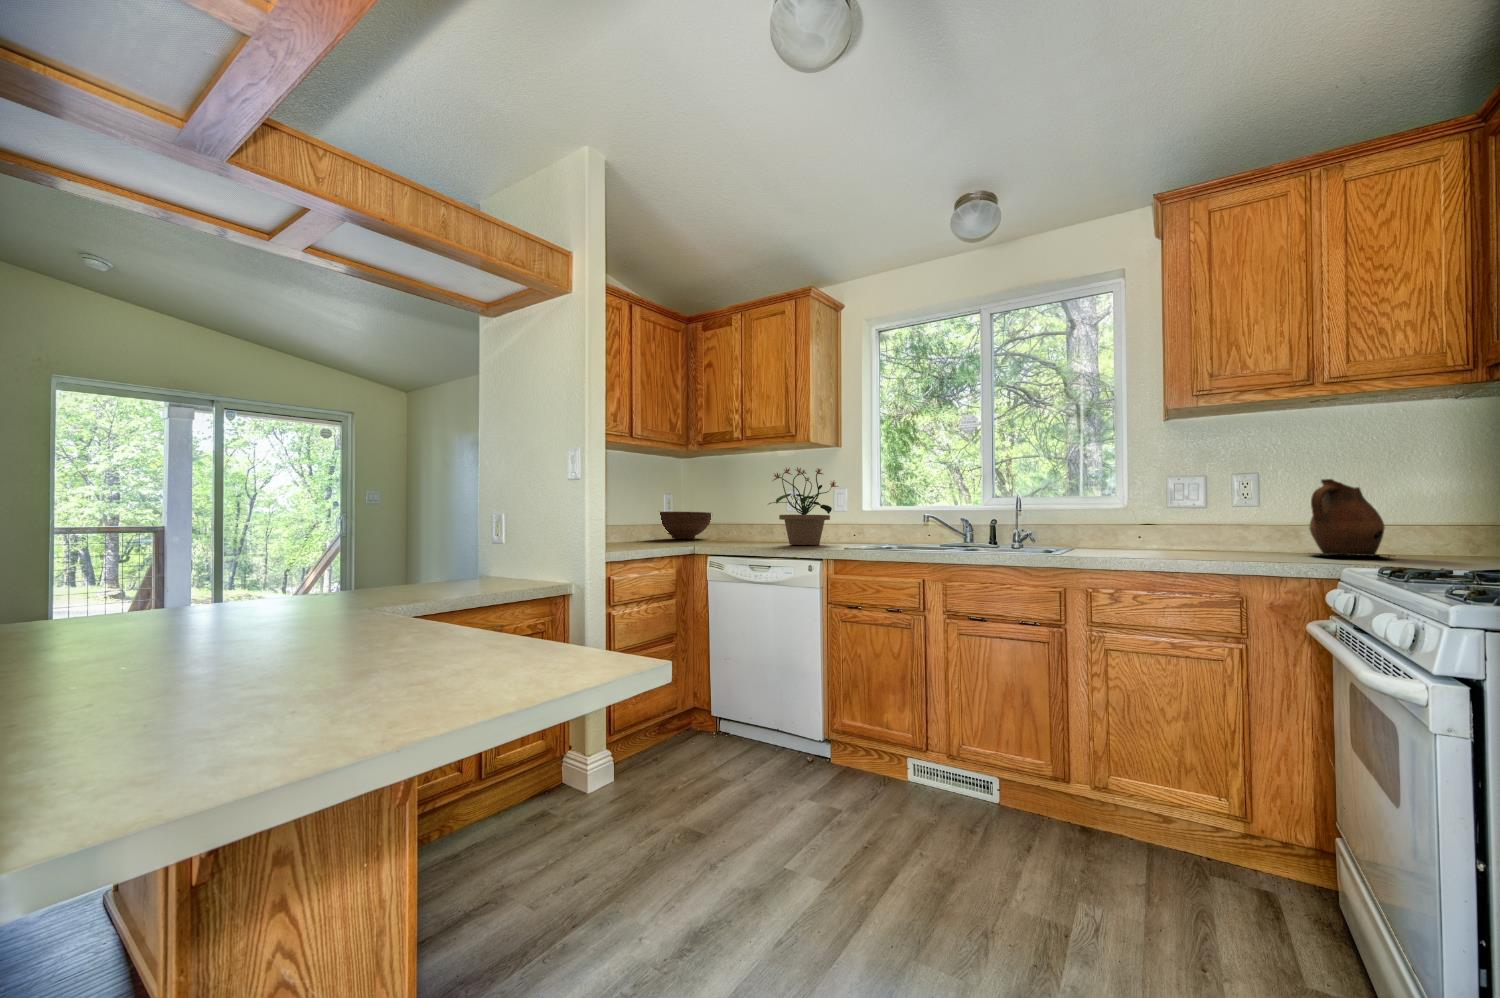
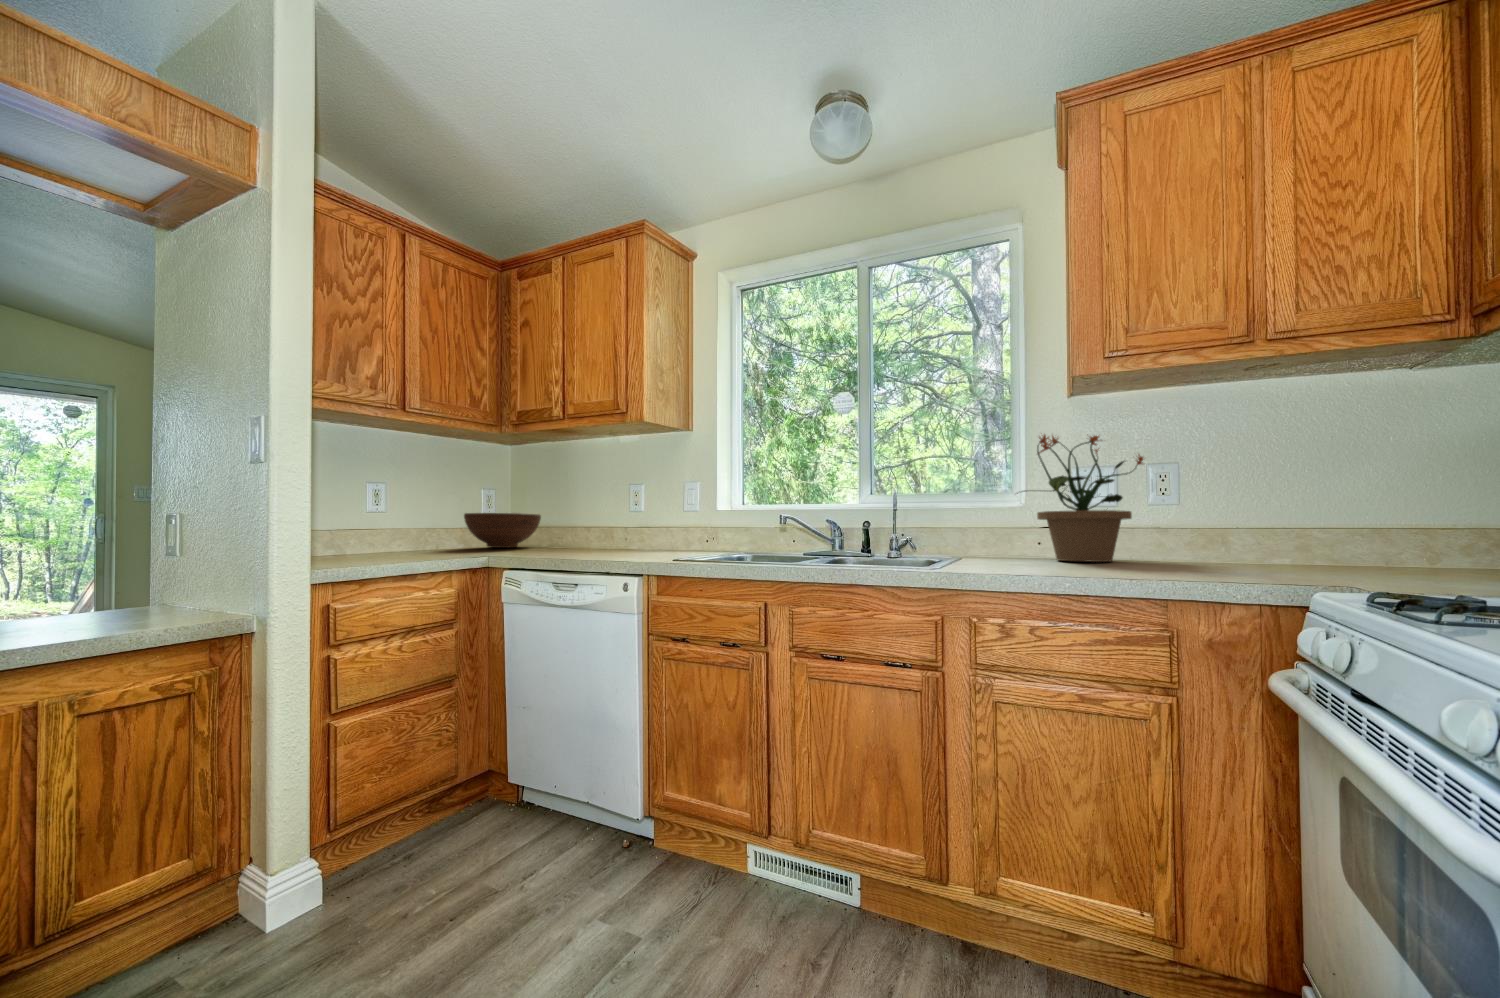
potted plant: present [769,468,838,545] -> present [1017,434,1143,562]
ceramic pitcher: present [1310,479,1391,557] -> none [1240,467,1362,573]

